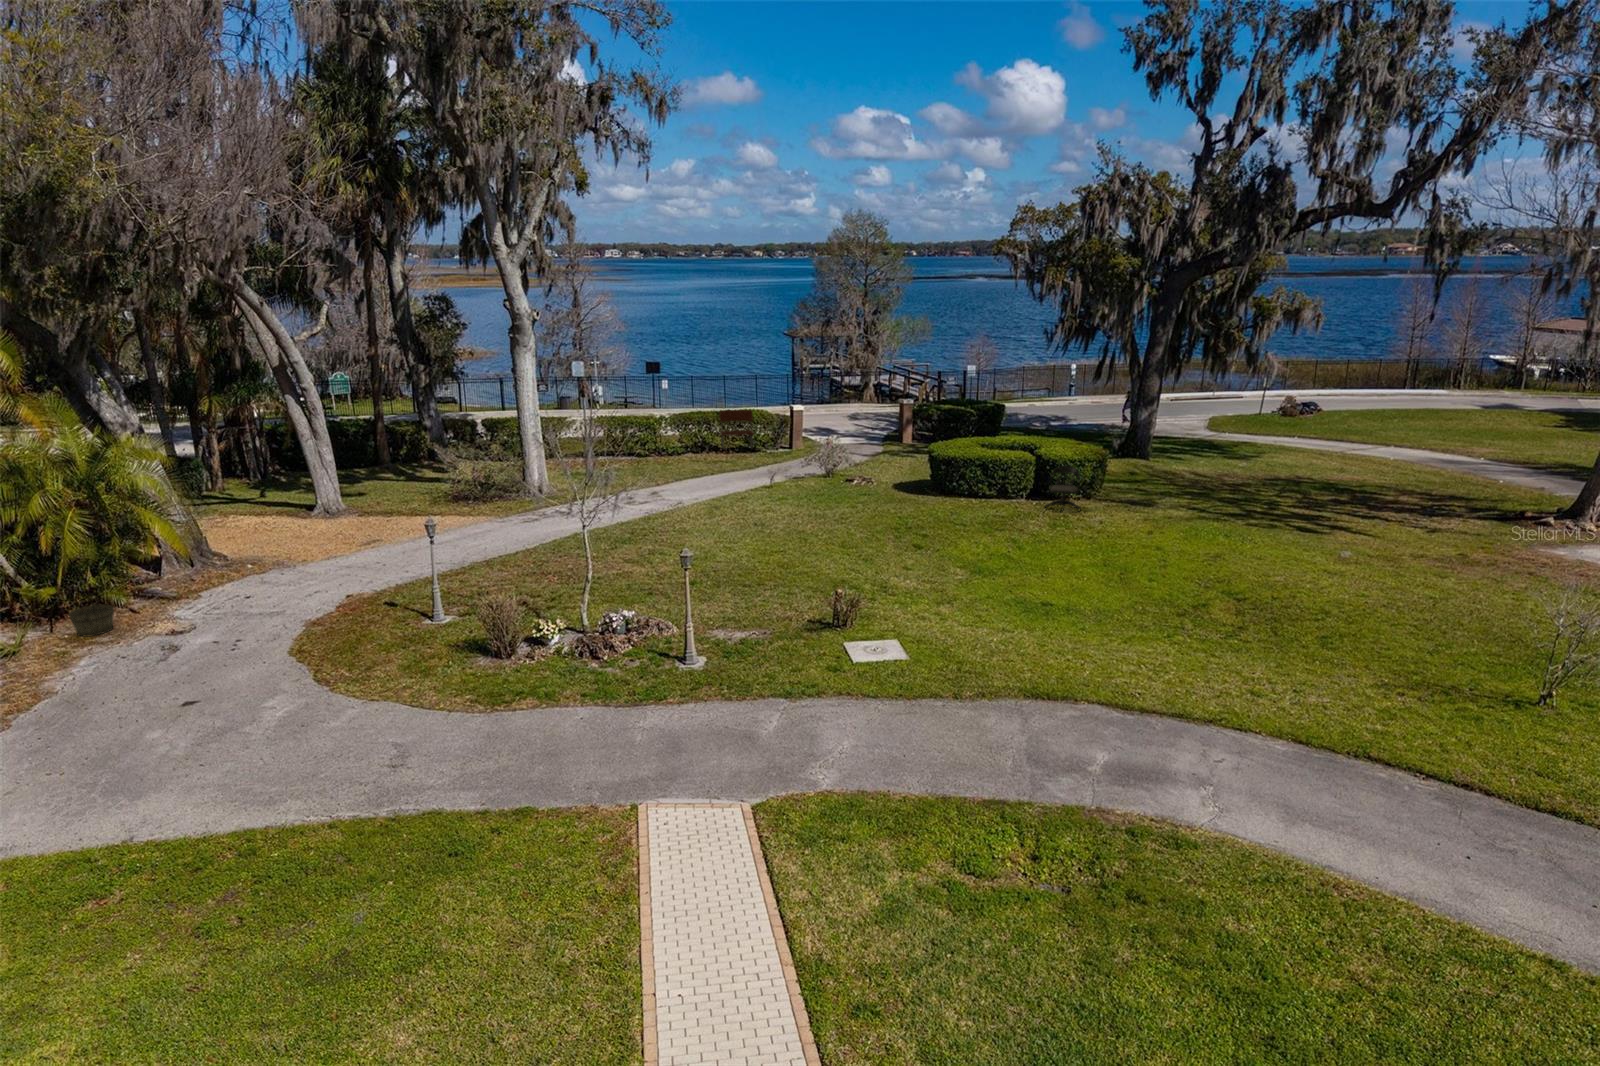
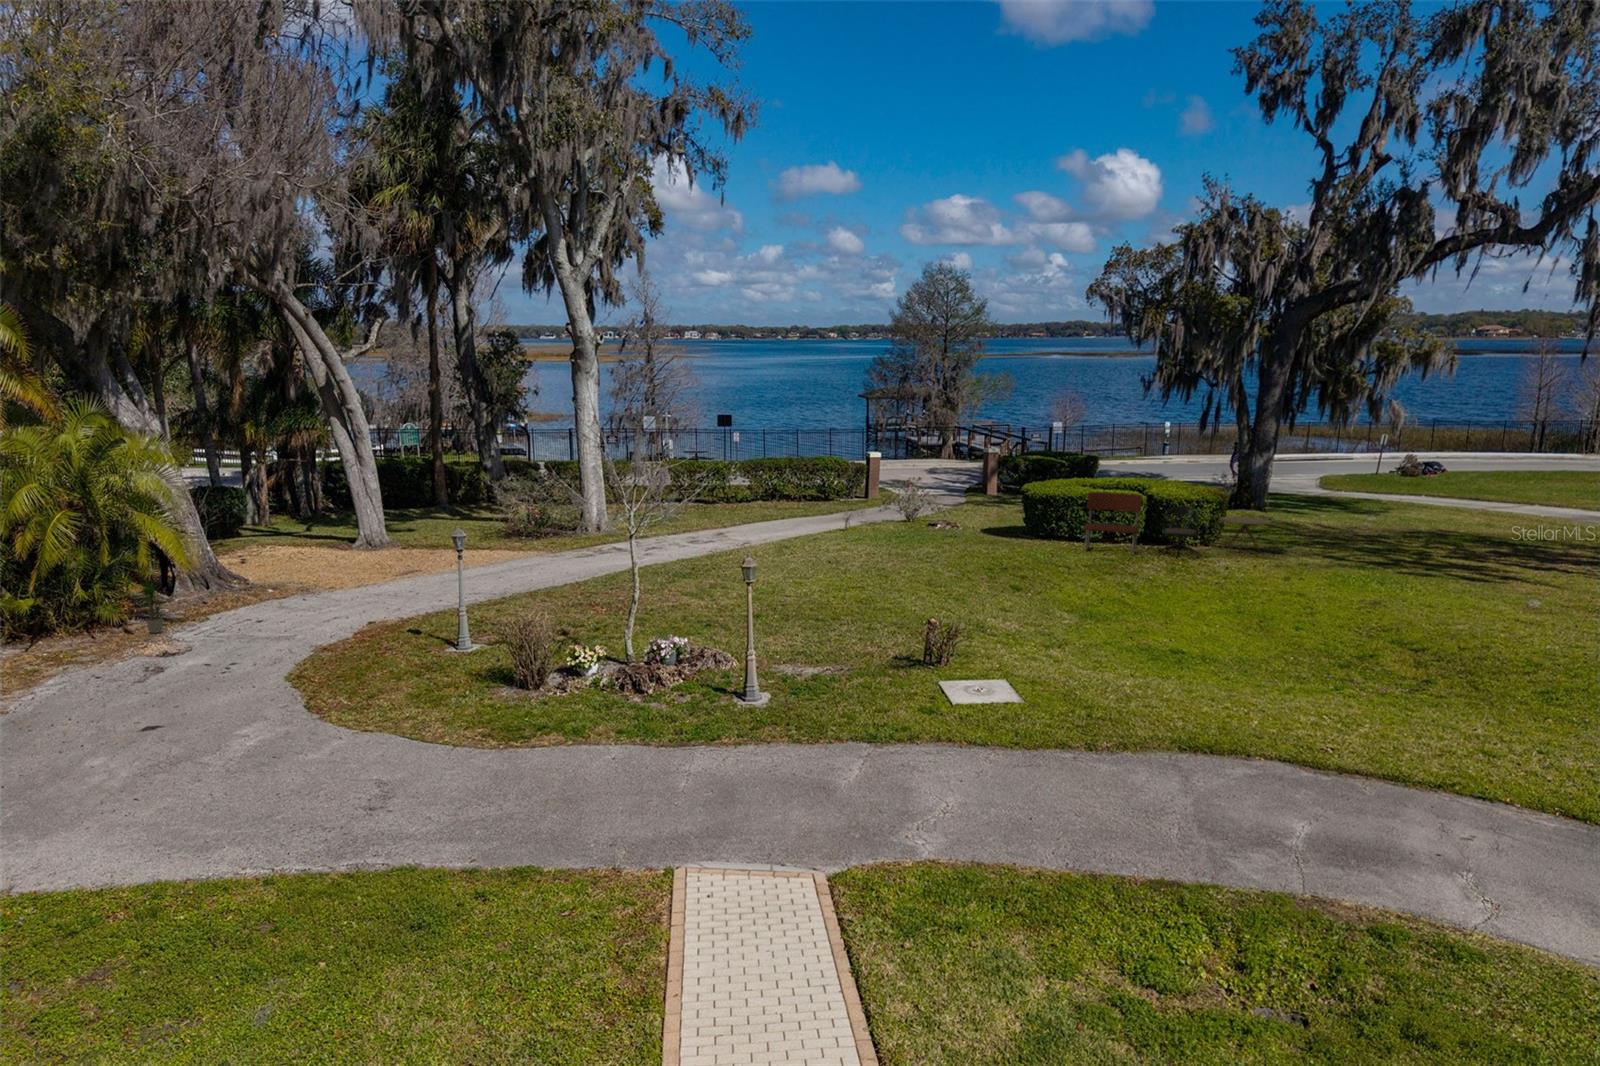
bench: present [719,410,754,448] -> present [1083,492,1142,554]
round table: none [1100,473,1143,507] -> present [1220,517,1271,552]
potted plant: none [130,567,168,614] -> present [138,581,165,633]
wooden bucket: present [69,604,114,637] -> none [52,614,105,653]

